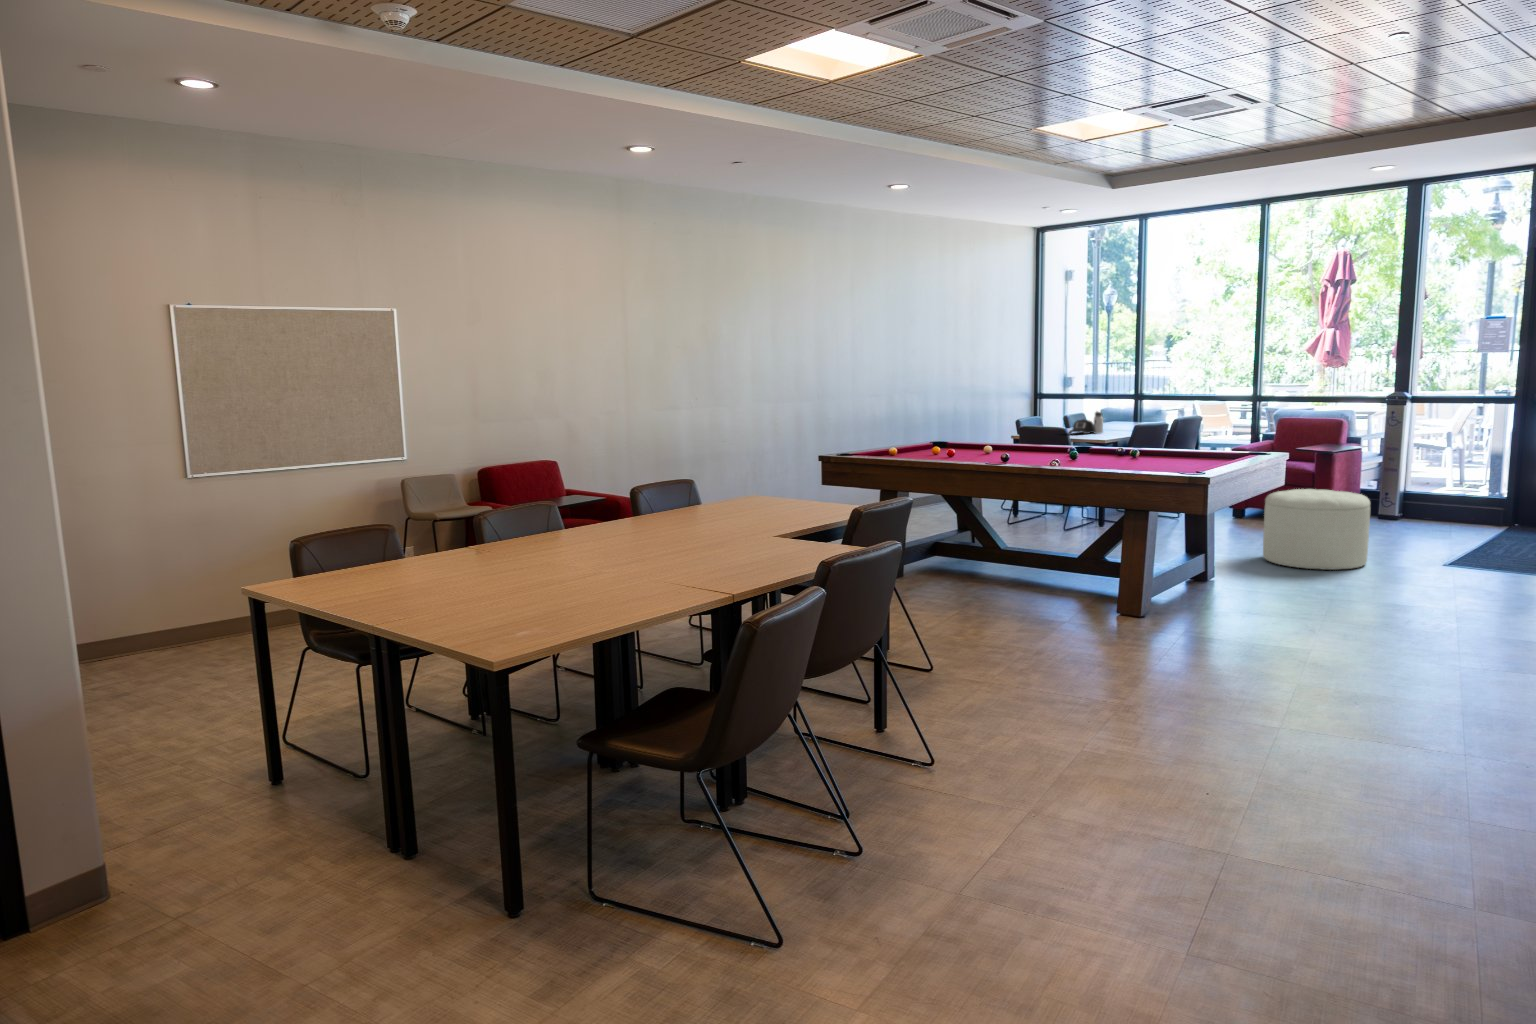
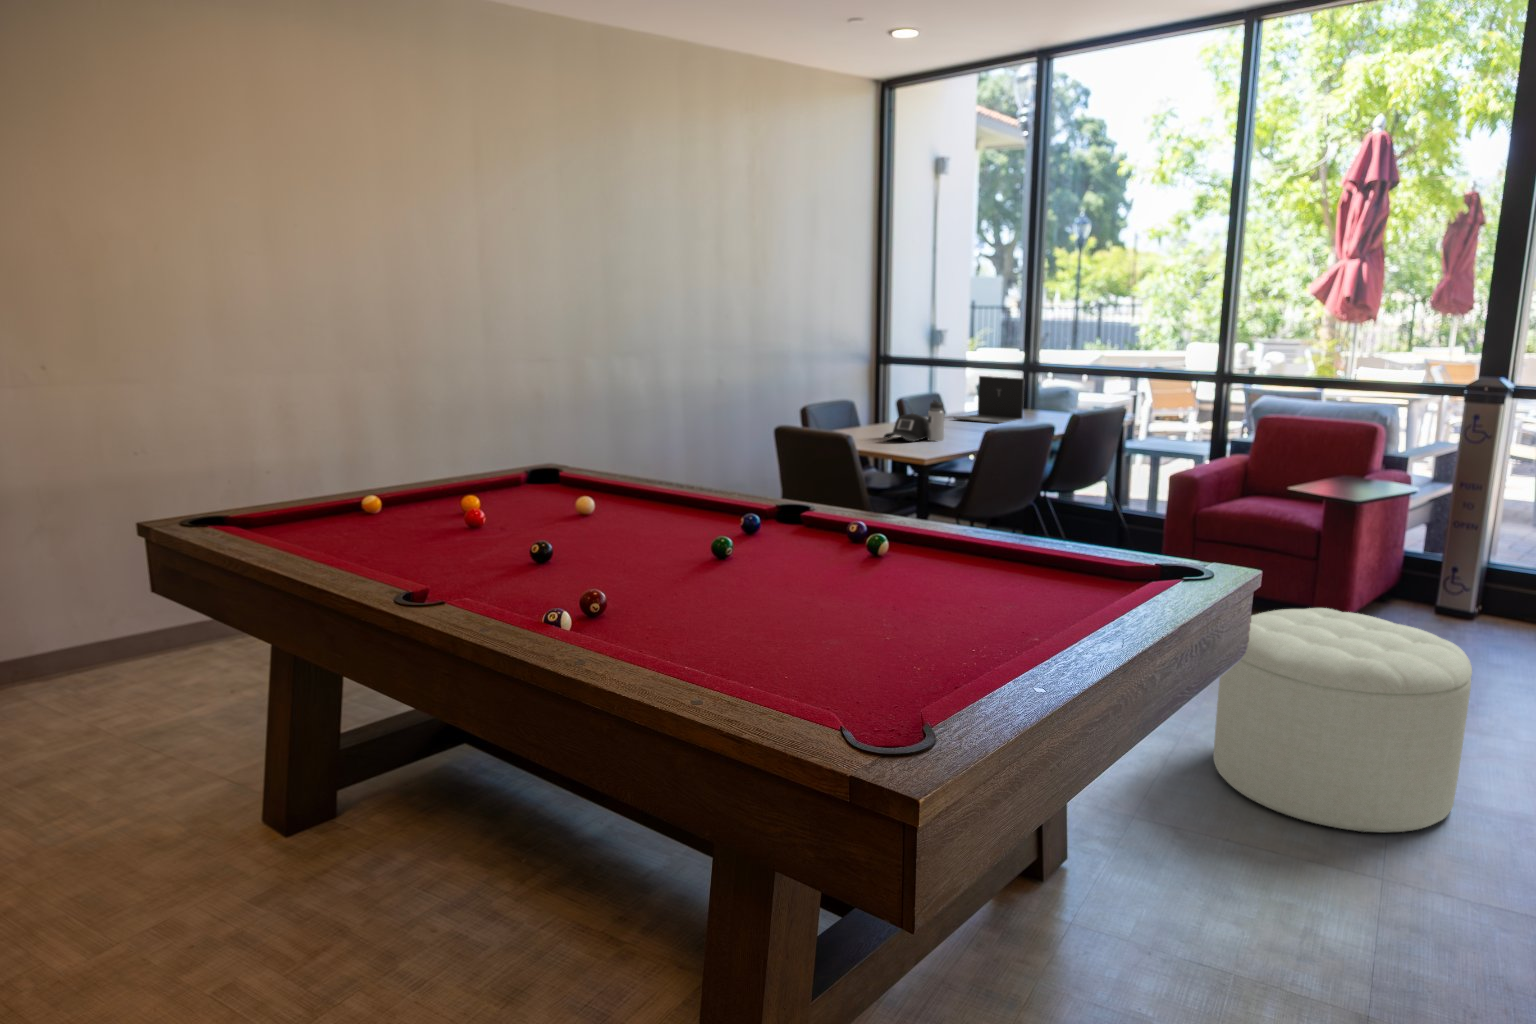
laptop: none [1098,400,1140,426] -> present [955,376,1024,423]

